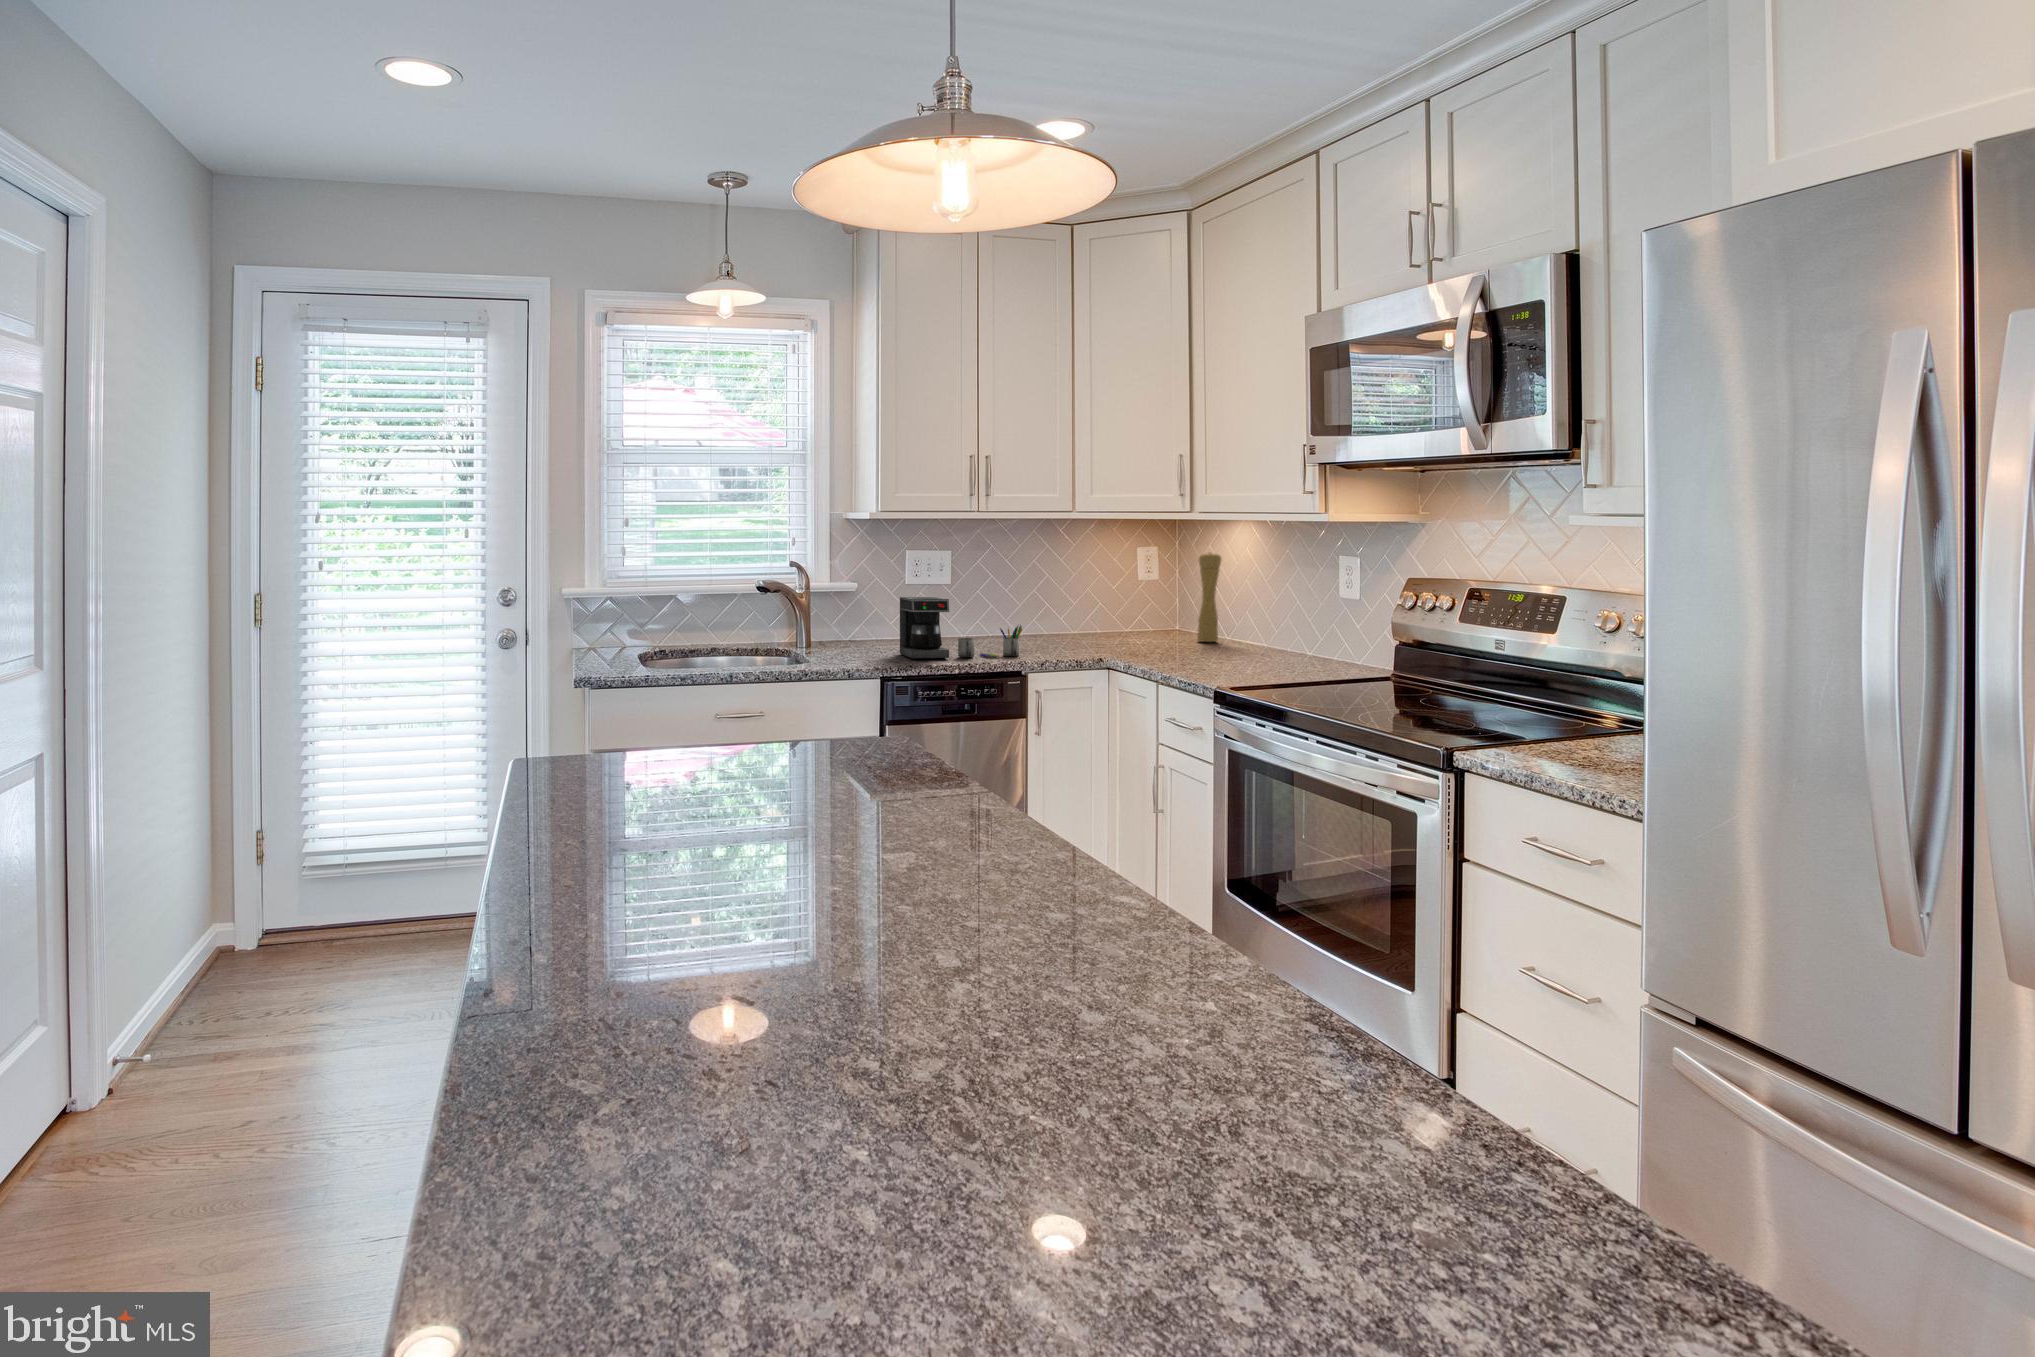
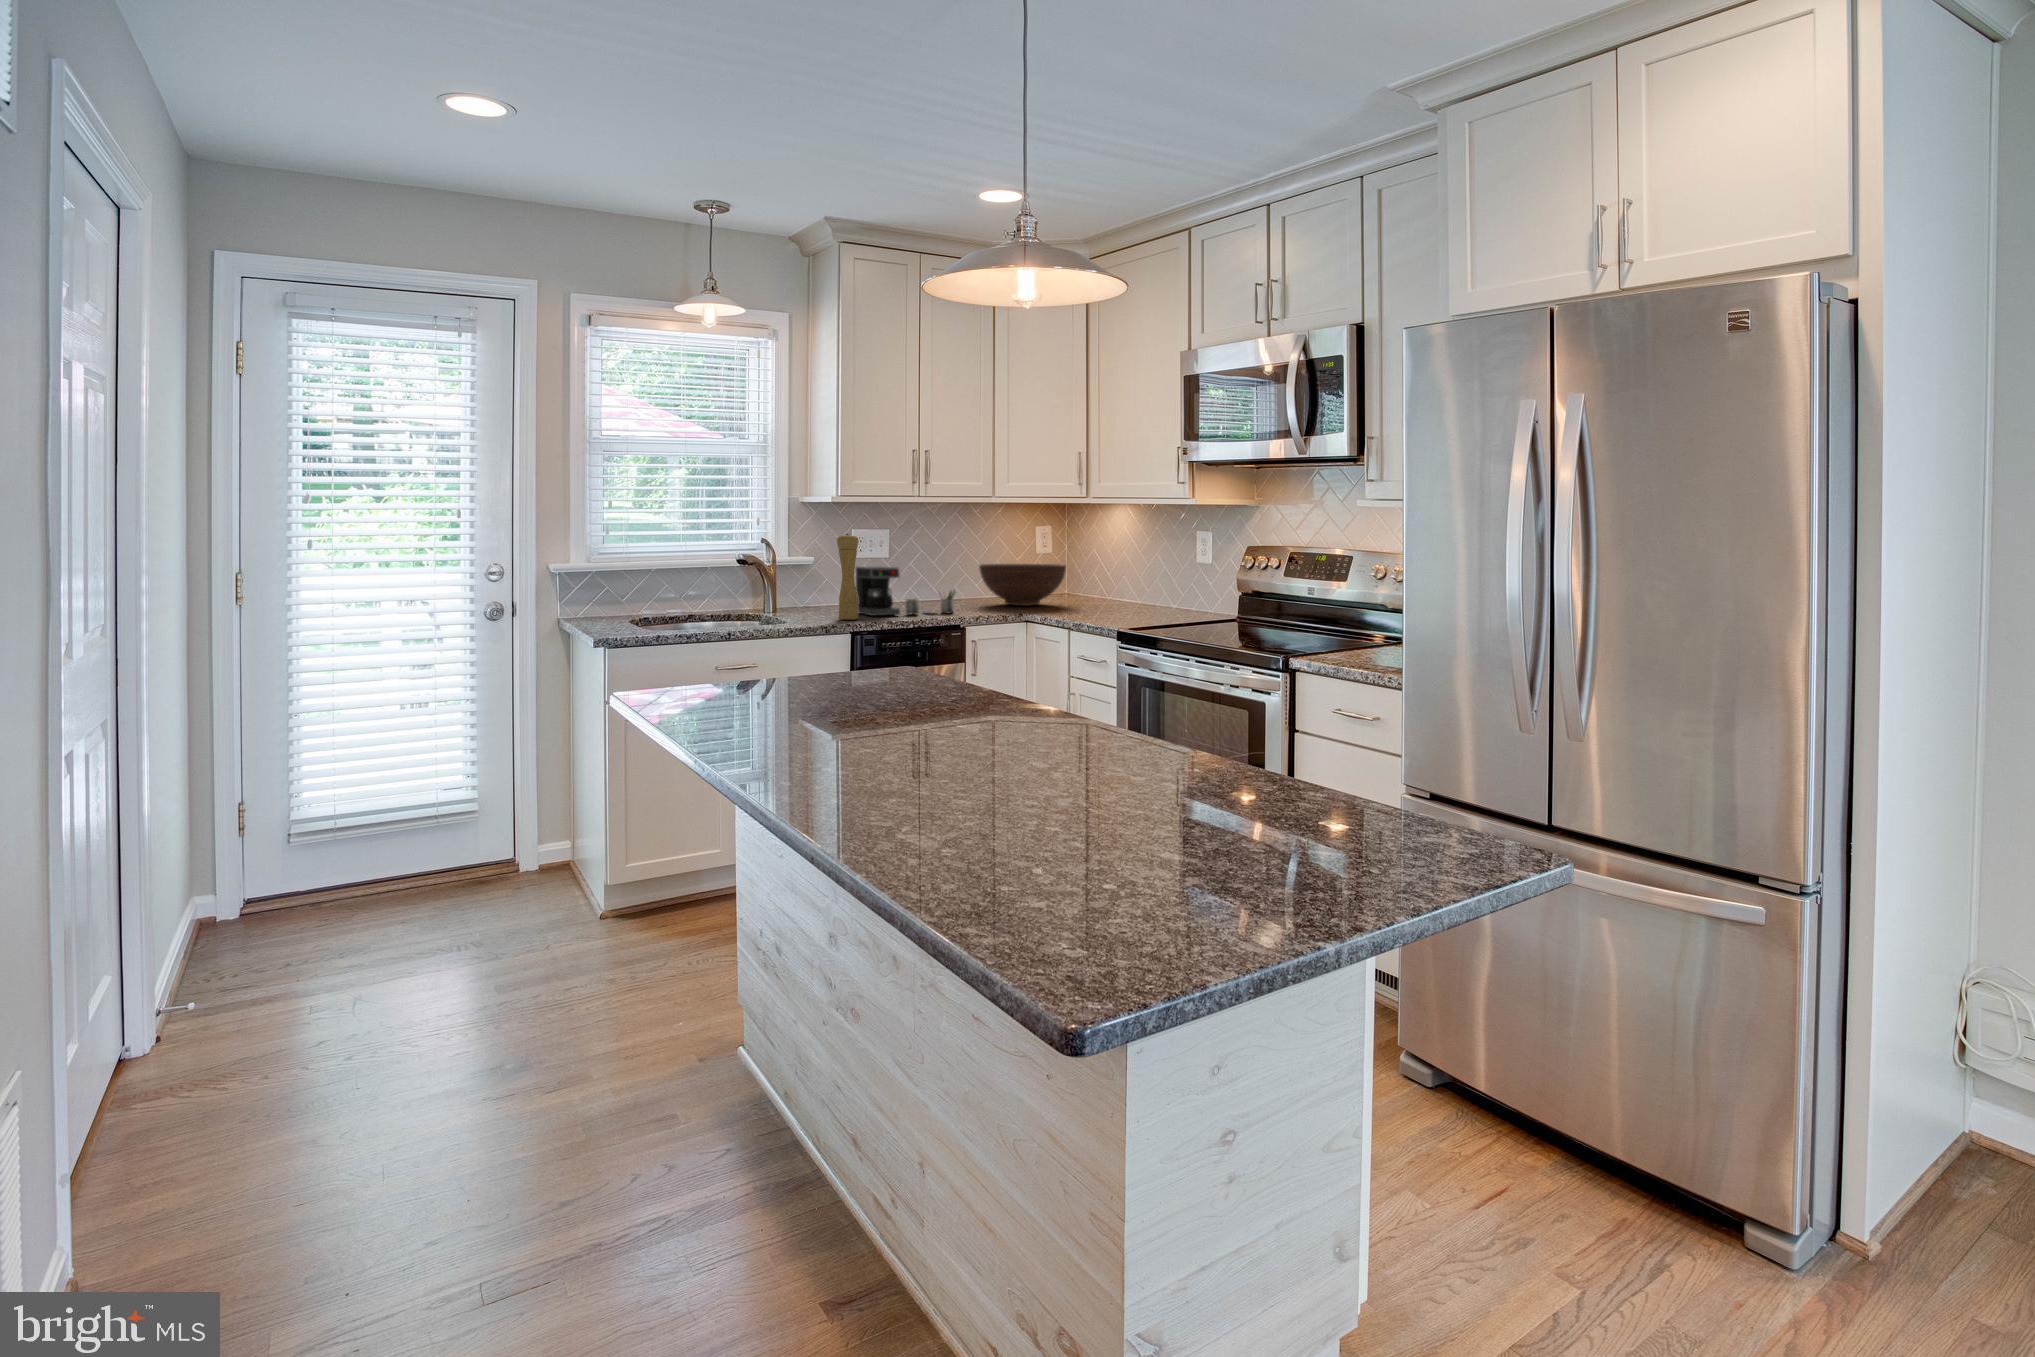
pepper mill: present [1197,553,1221,642] -> present [837,534,859,620]
fruit bowl: none [1060,593,1168,646] -> present [979,564,1066,606]

